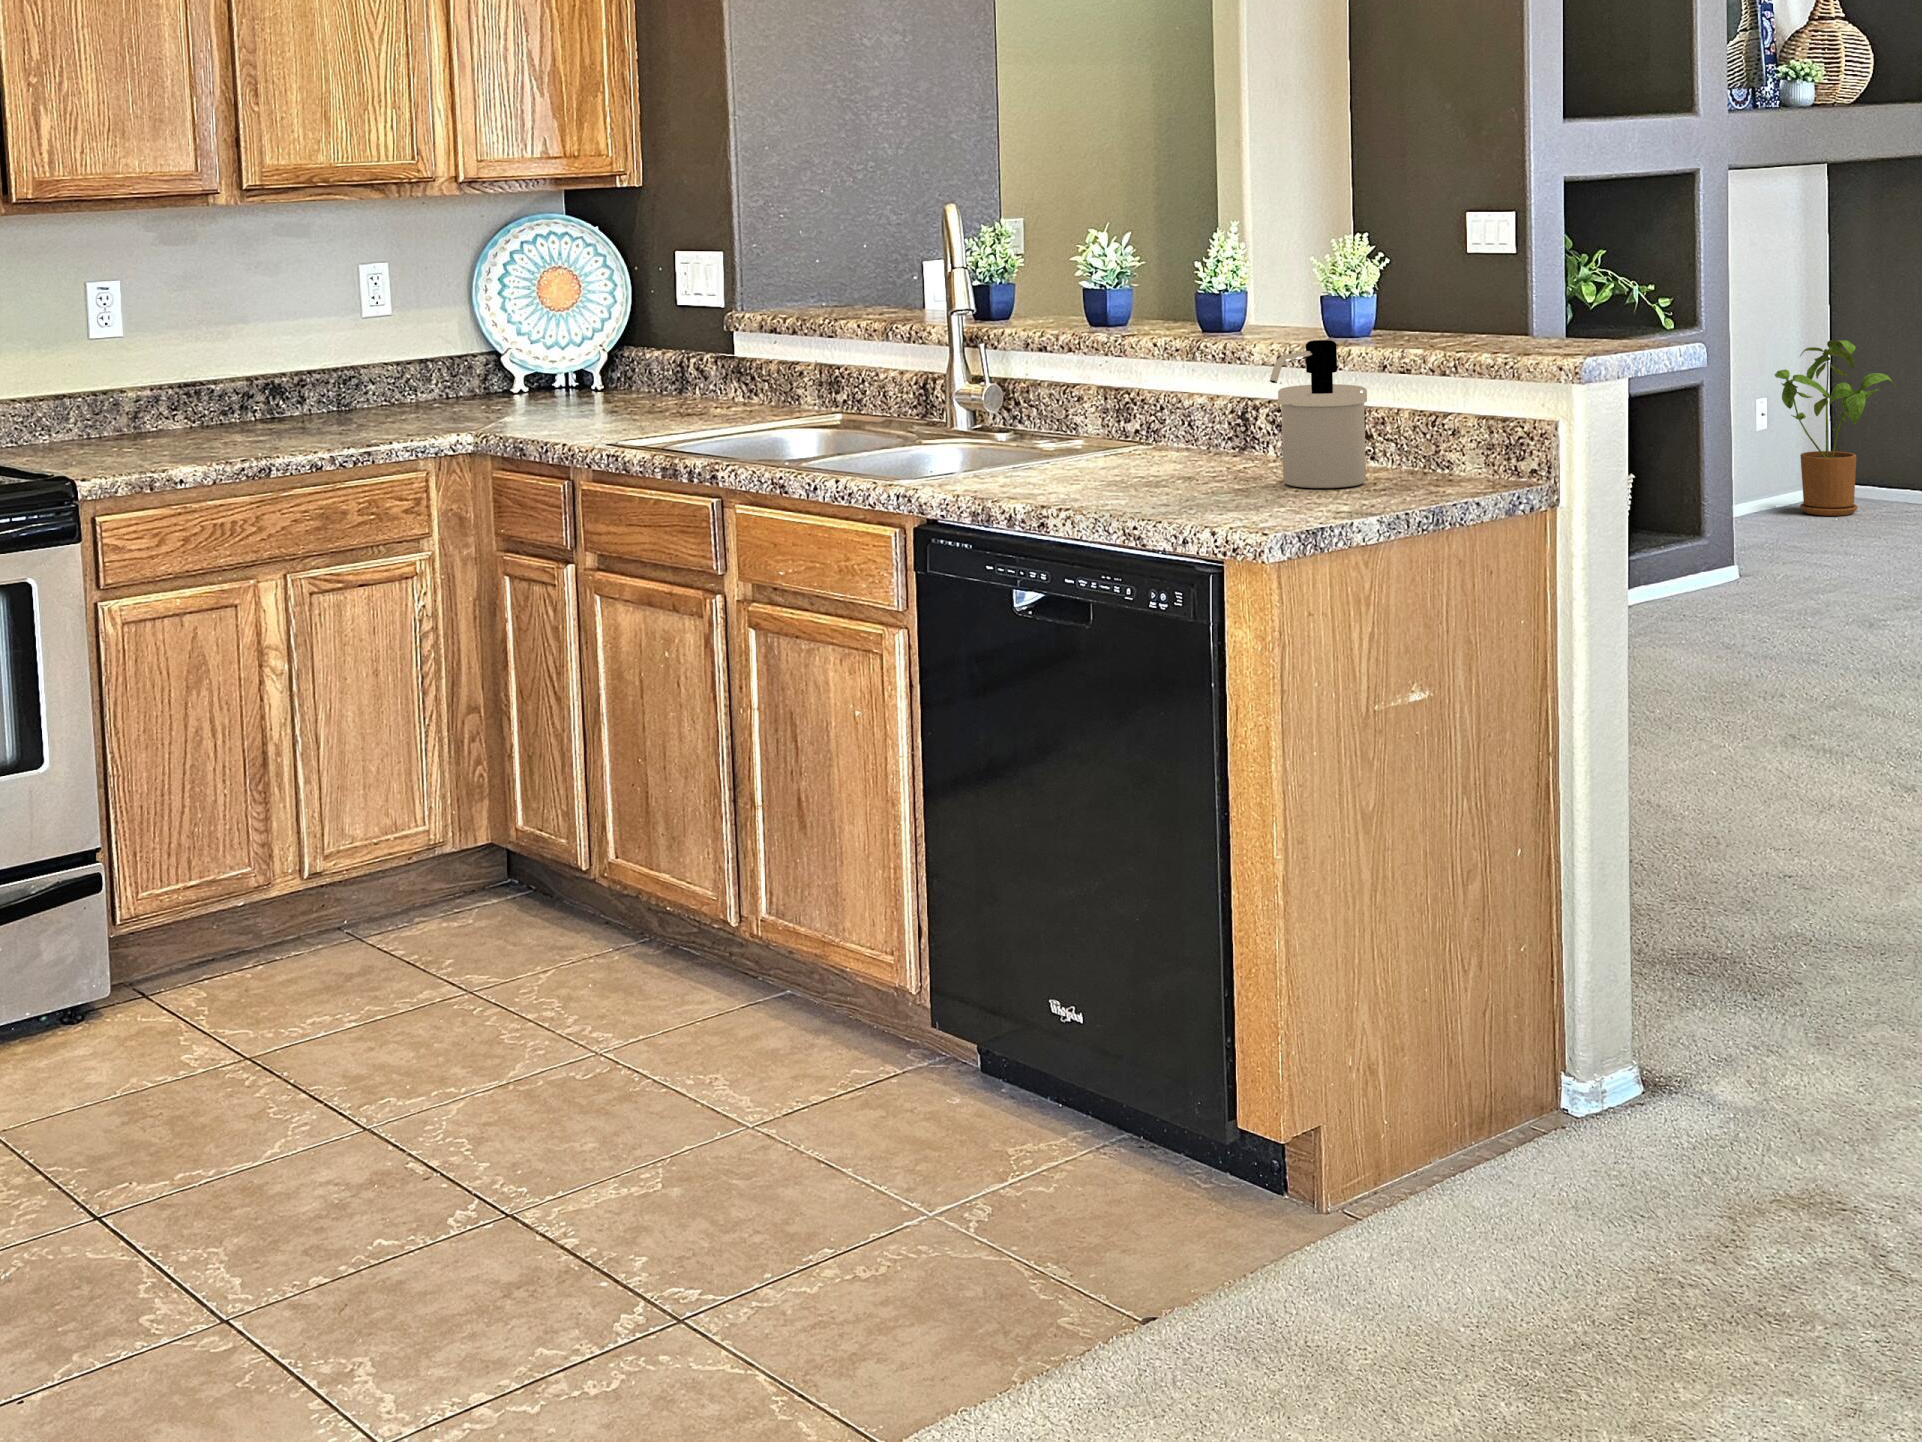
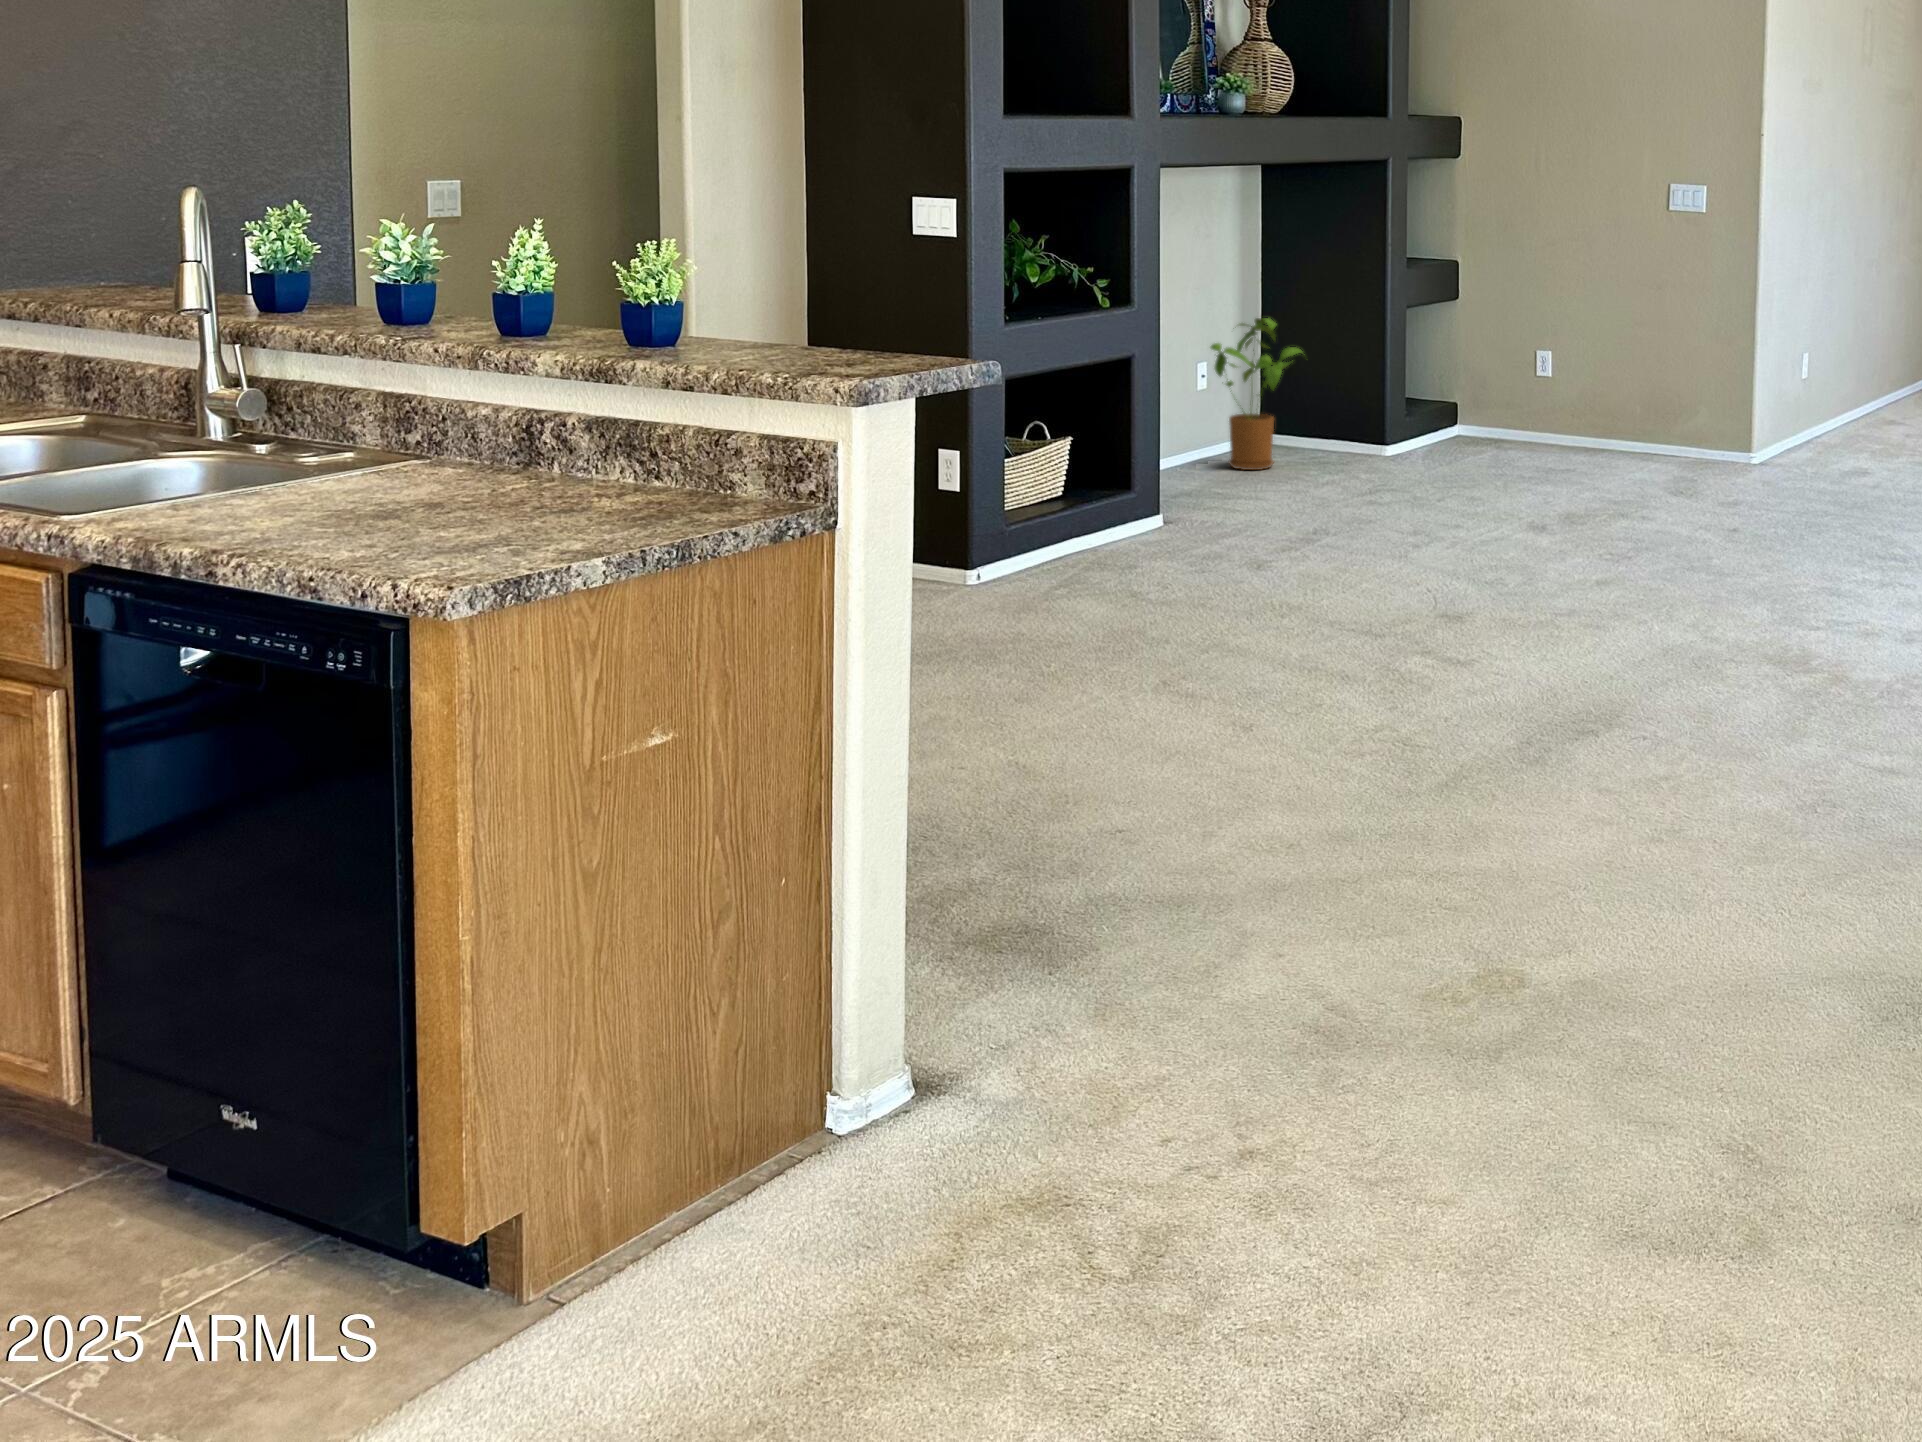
soap dispenser: present [1270,340,1367,488] -> none [512,358,637,517]

